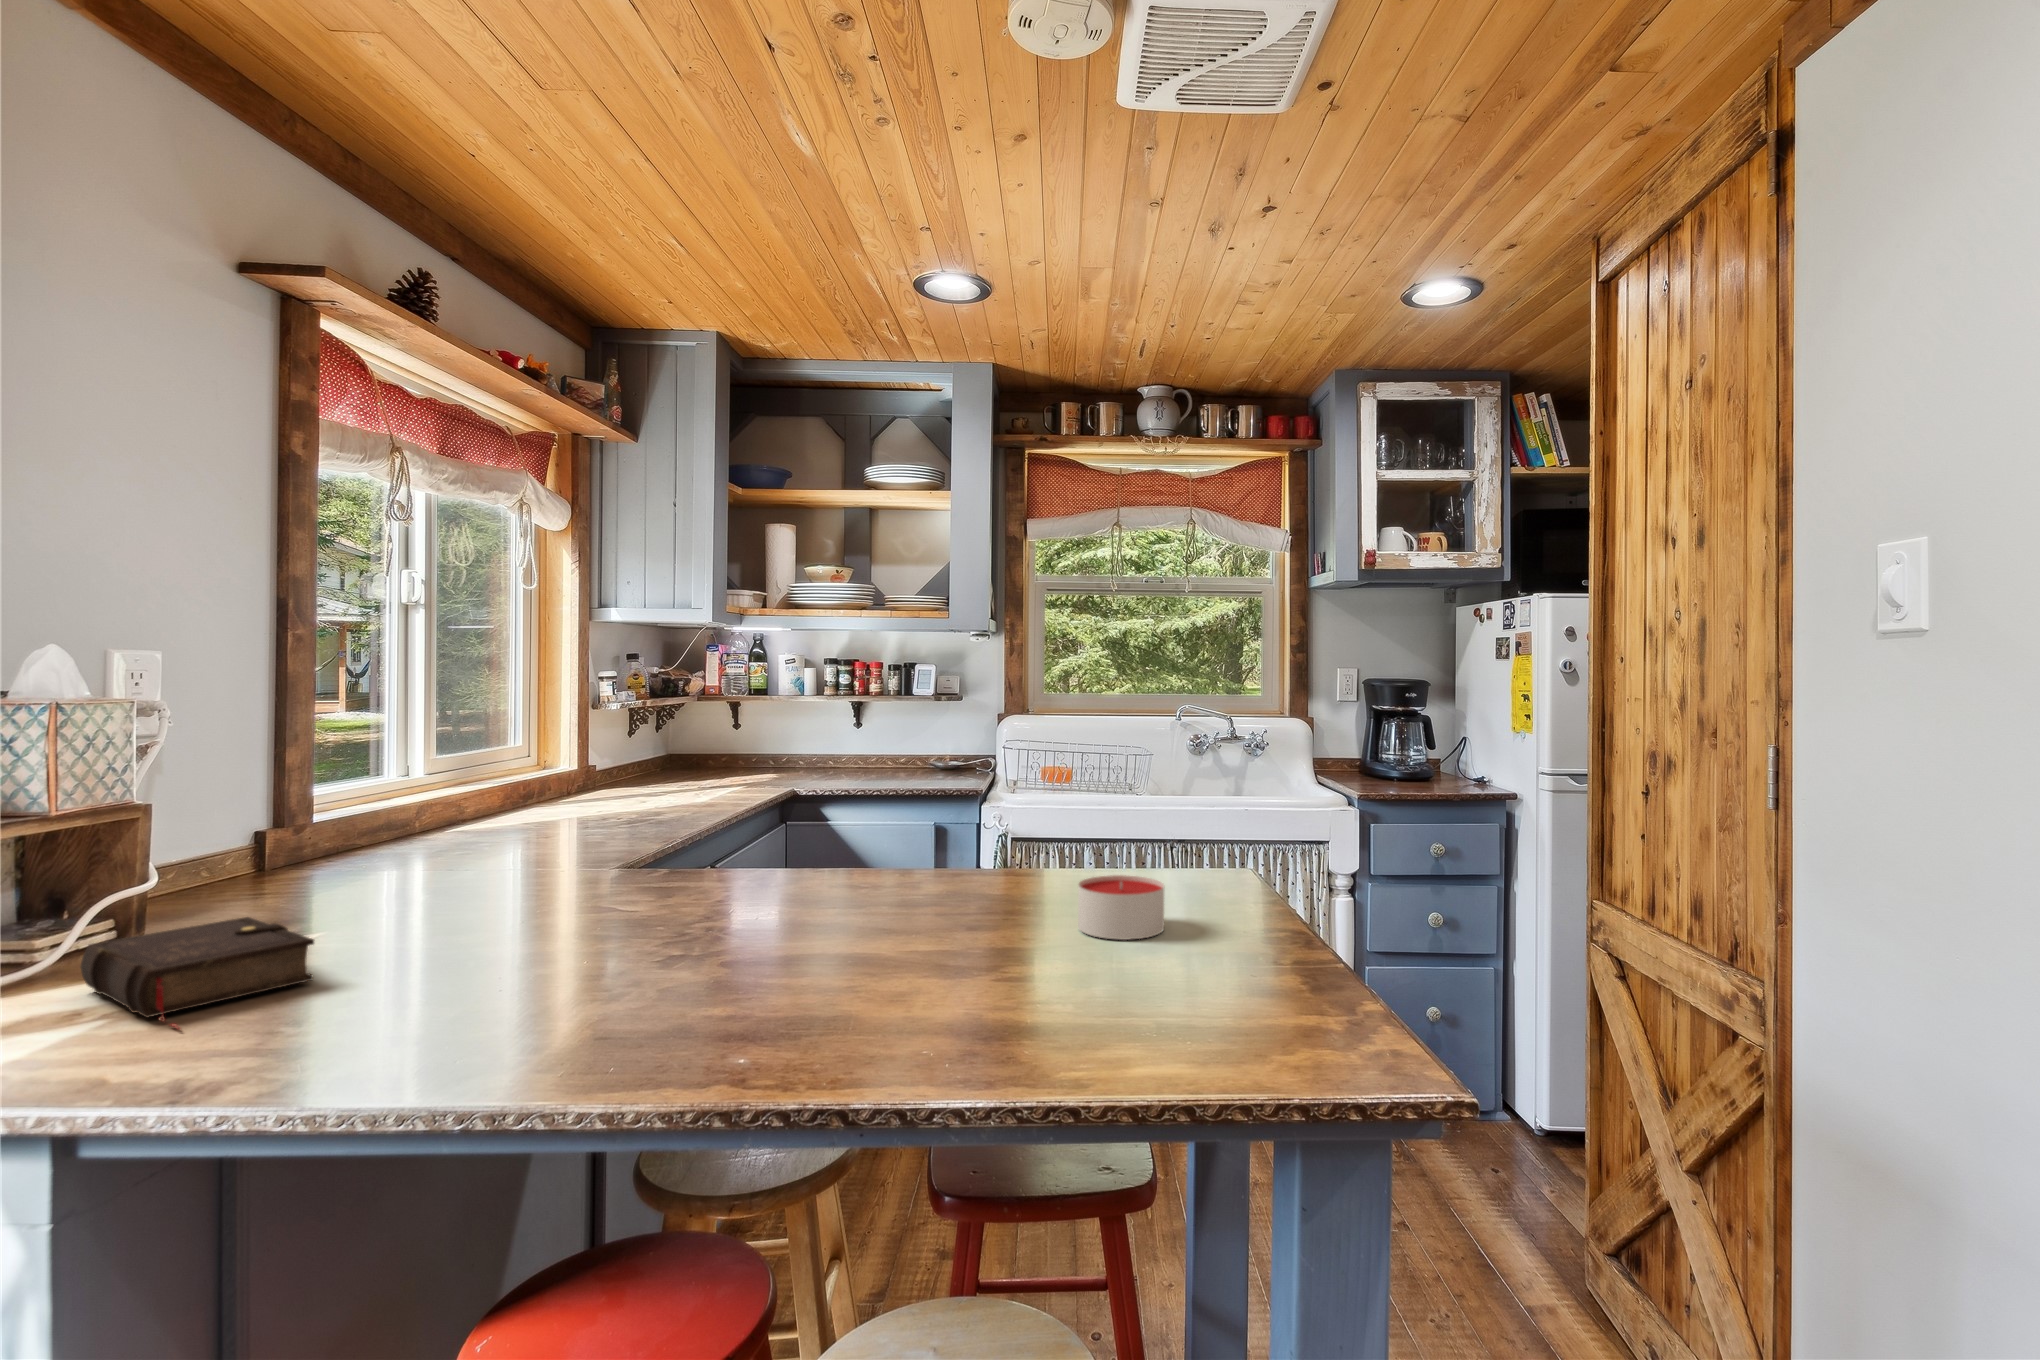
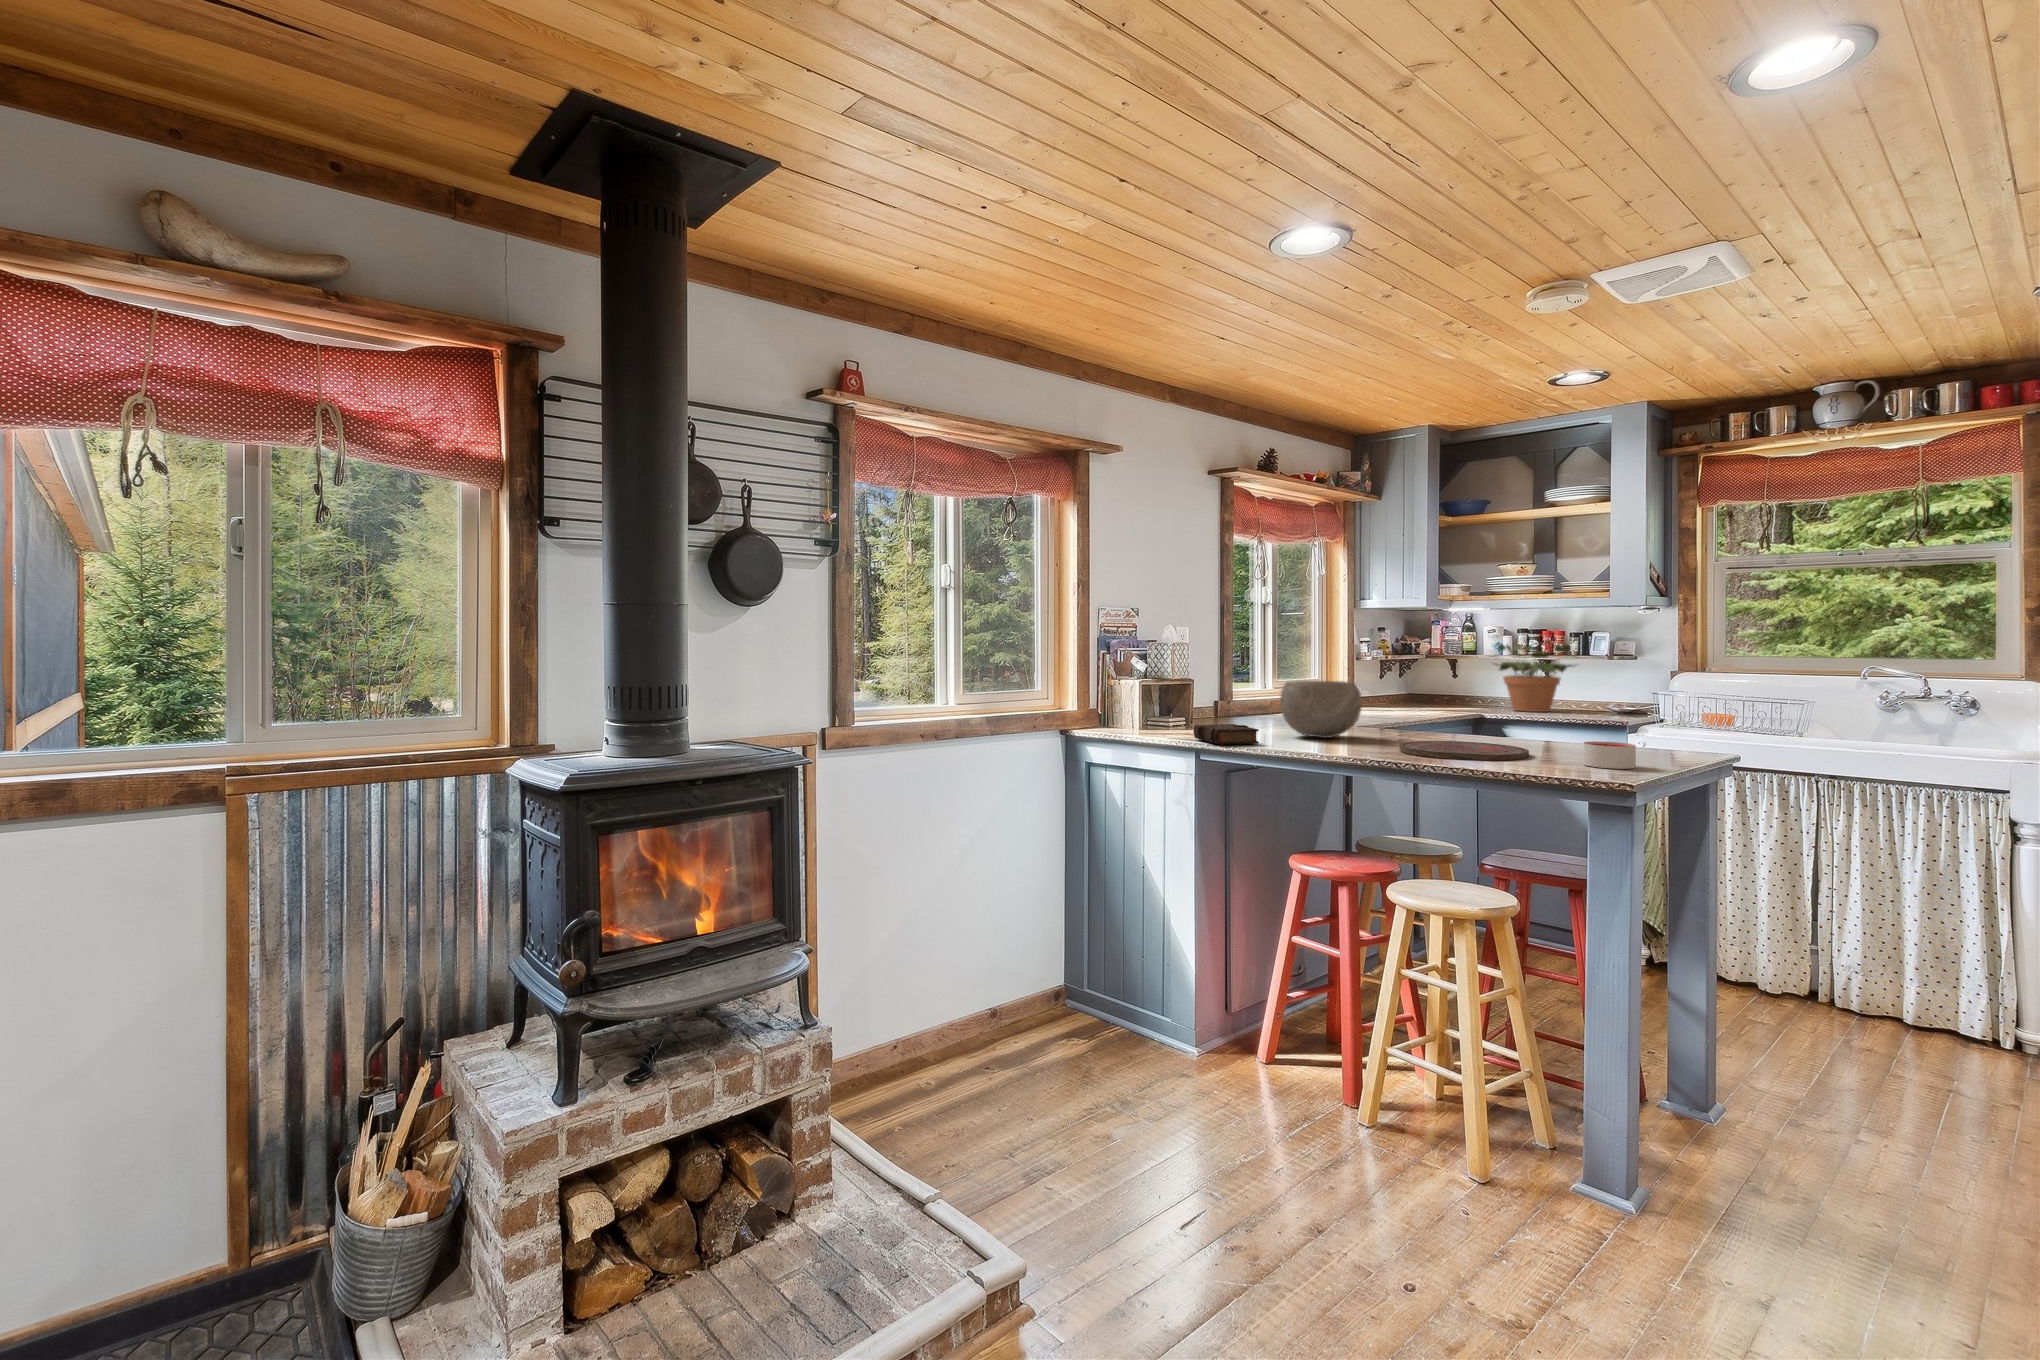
potted plant: none [792,679,909,777] -> present [1496,644,1573,712]
bowl: none [406,770,613,911] -> present [1280,681,1362,738]
cutting board: none [710,886,968,963] -> present [1400,741,1529,760]

